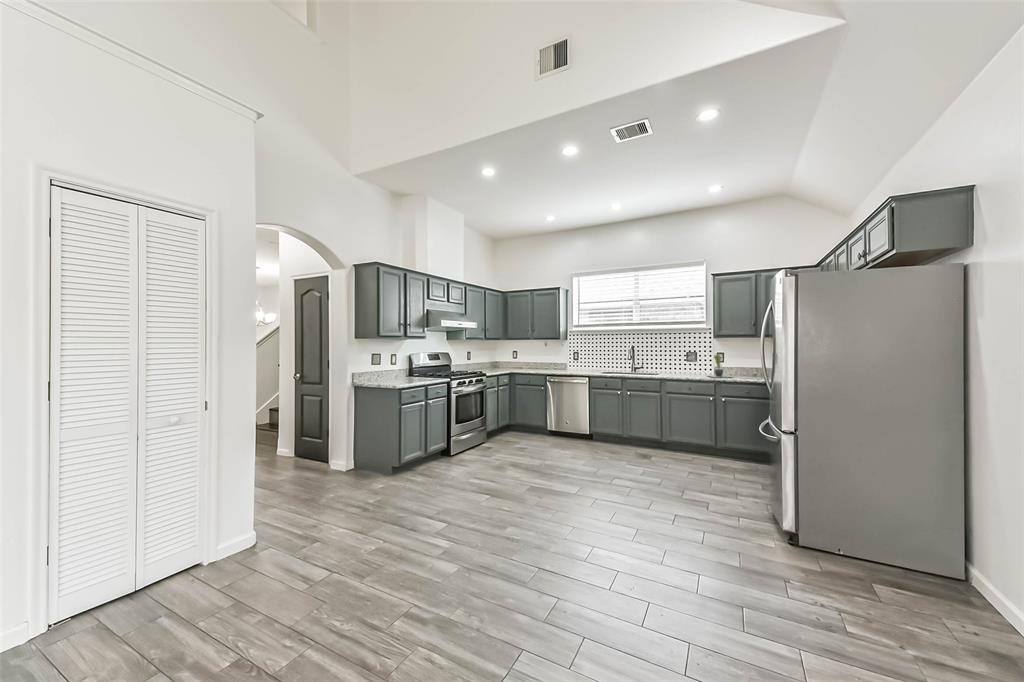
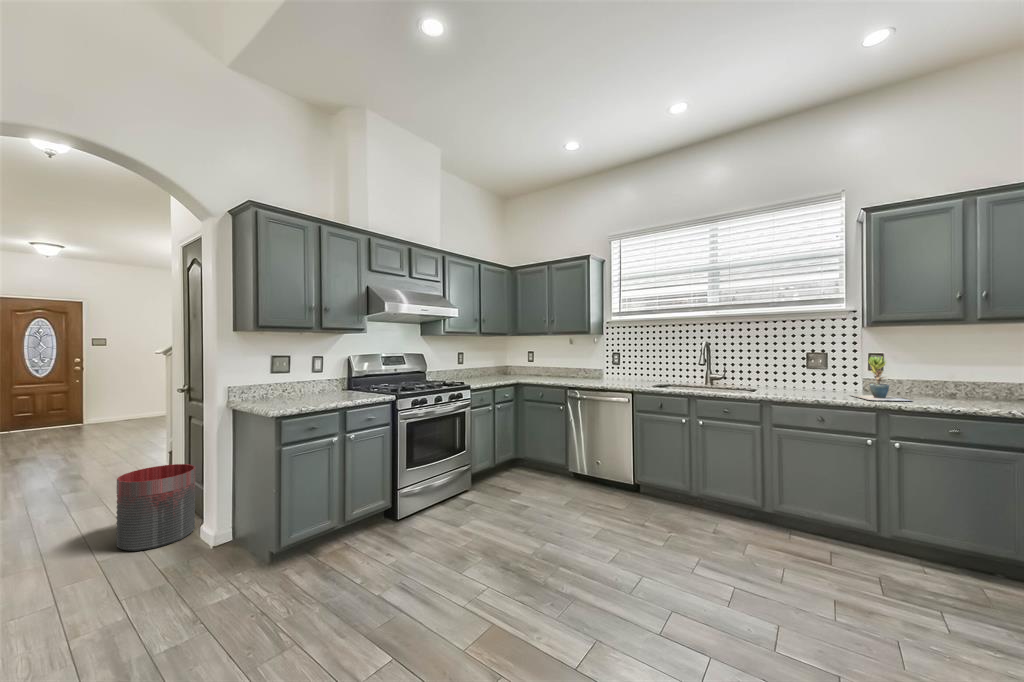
trash can: none [283,424,325,473] -> present [116,464,195,551]

